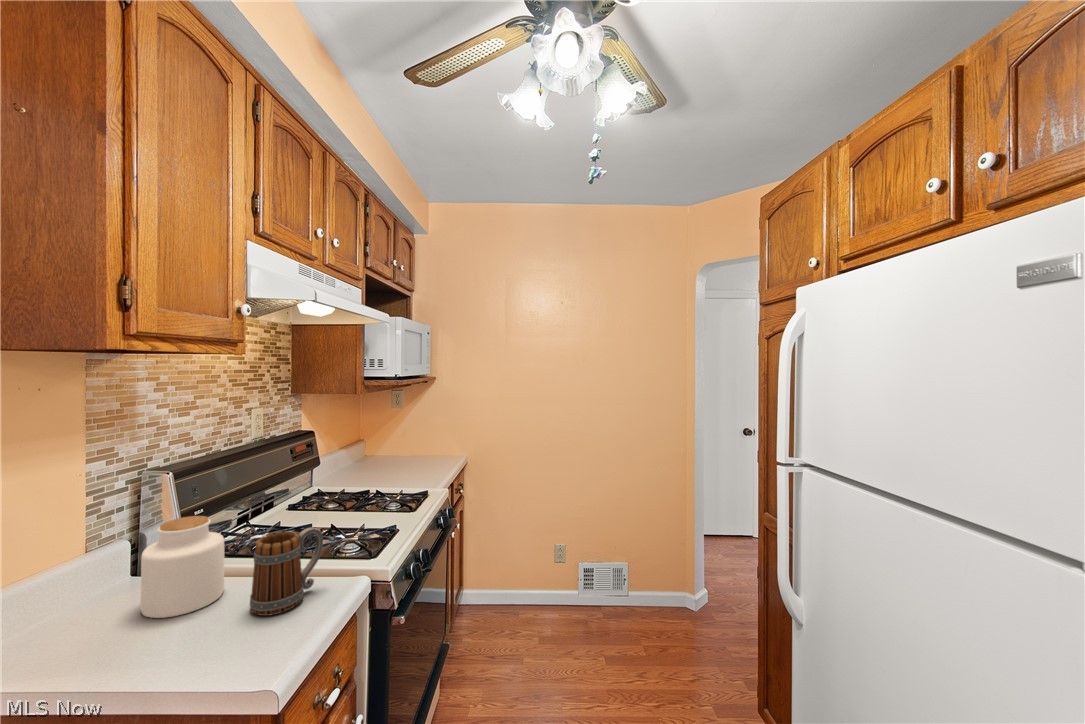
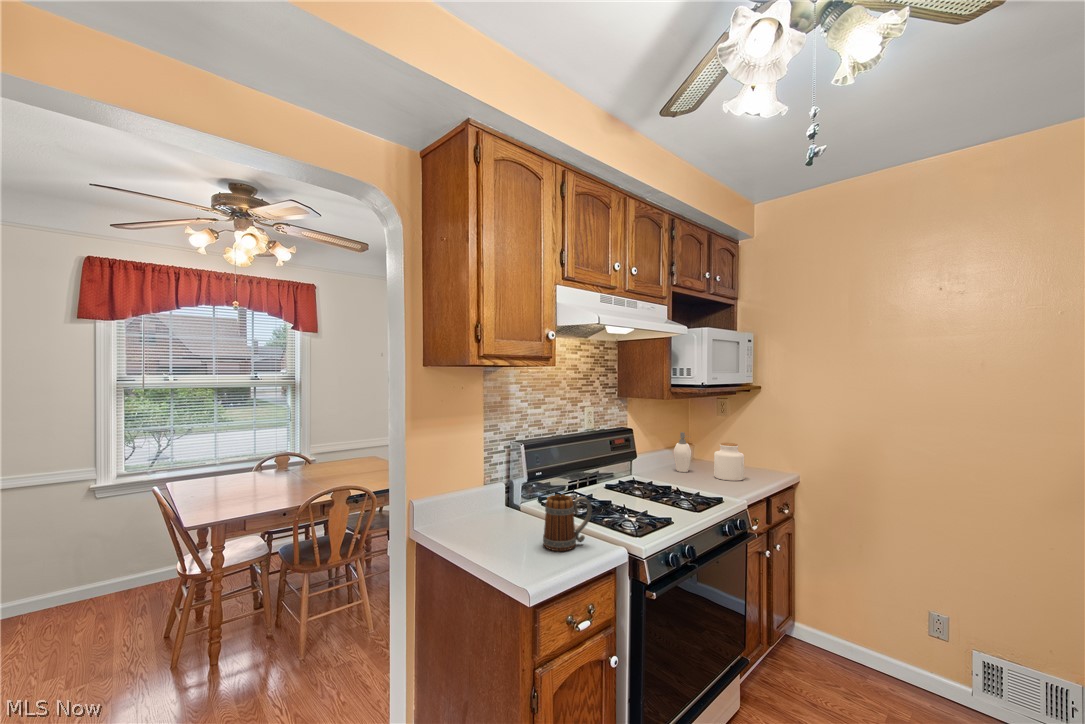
soap dispenser: none [355,429,376,472] -> present [674,432,691,472]
jar: present [141,516,224,618] -> present [714,443,744,481]

